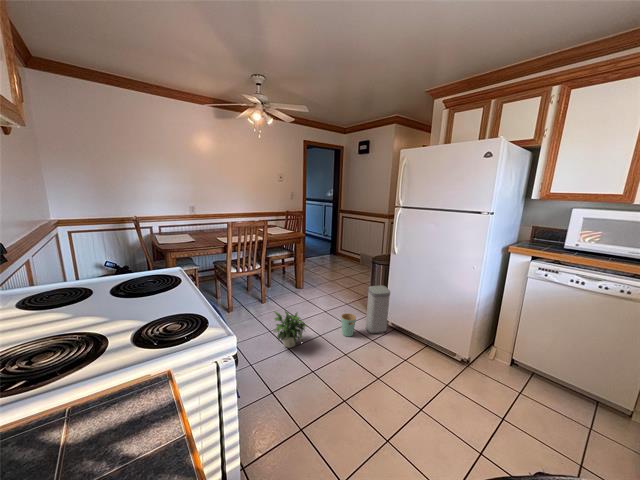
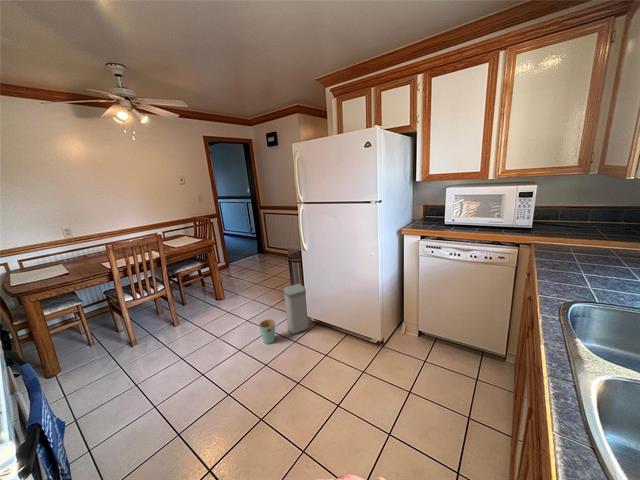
potted plant: present [273,311,306,348] -> none [178,332,220,374]

